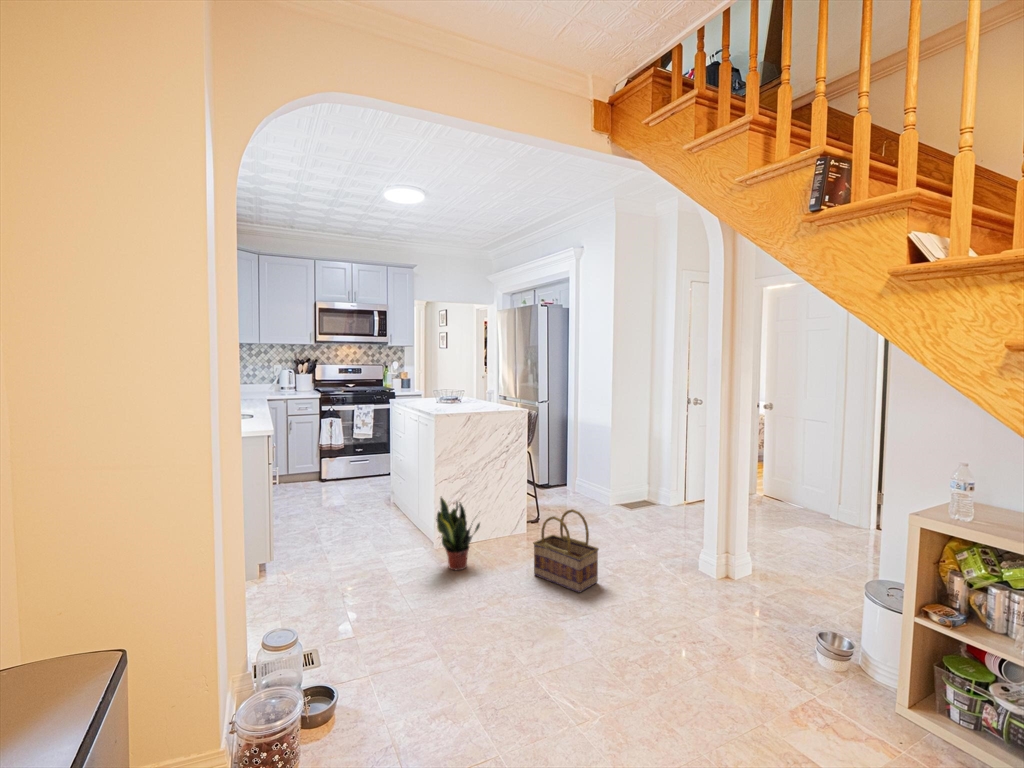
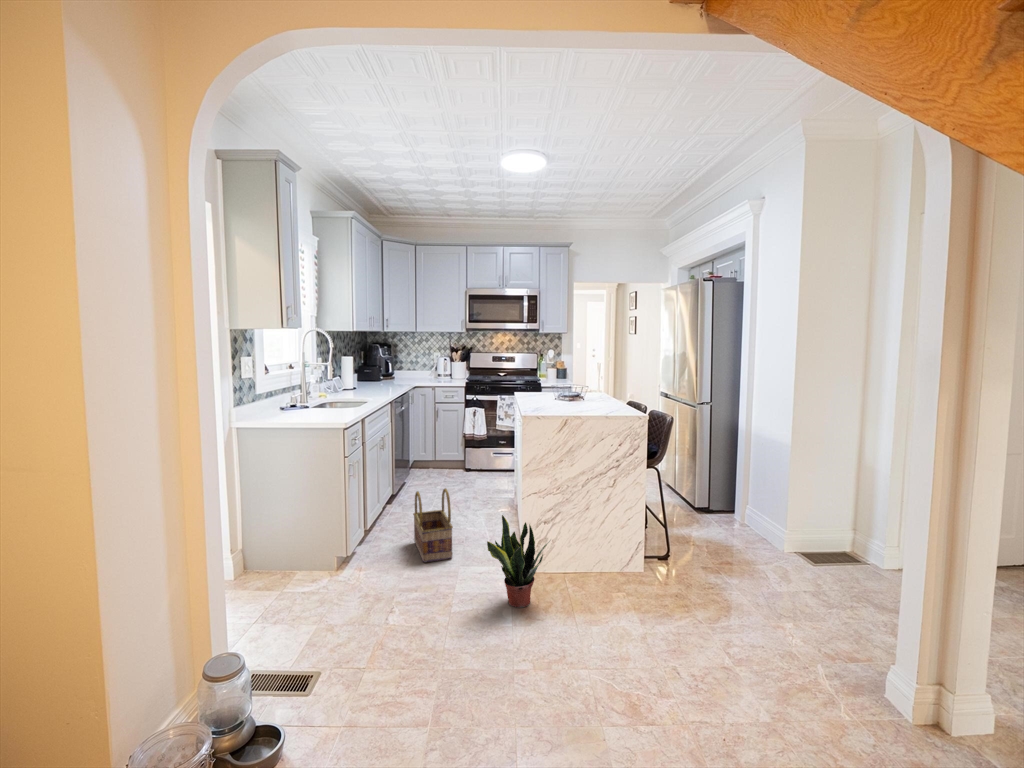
basket: present [533,509,599,593] -> present [413,489,453,563]

